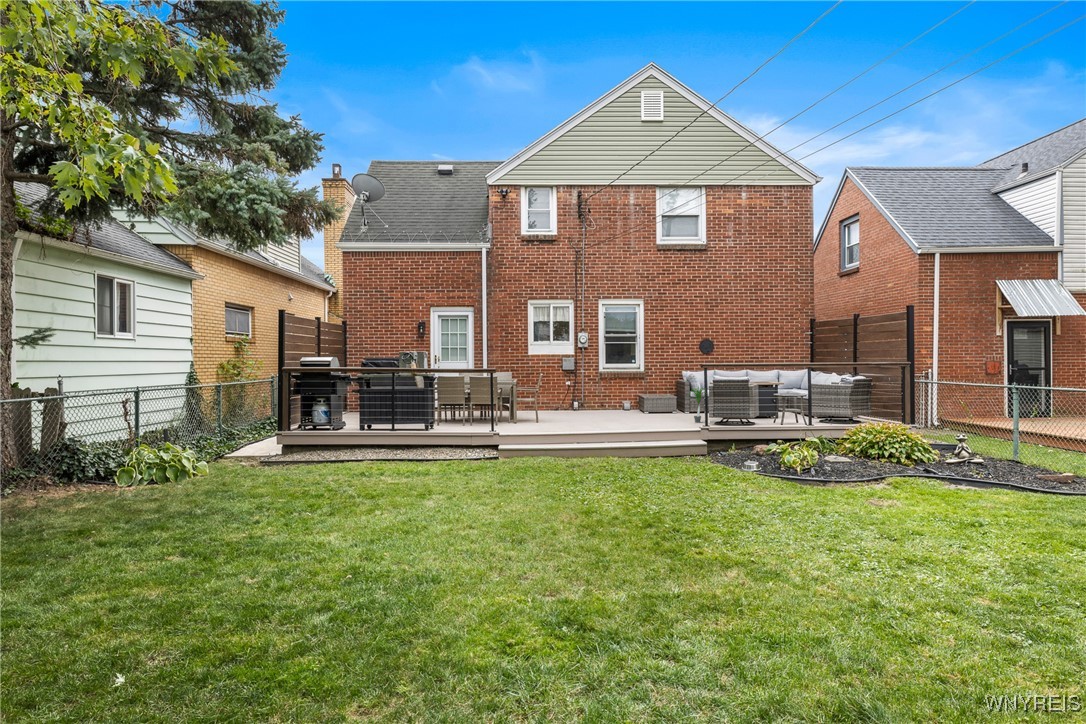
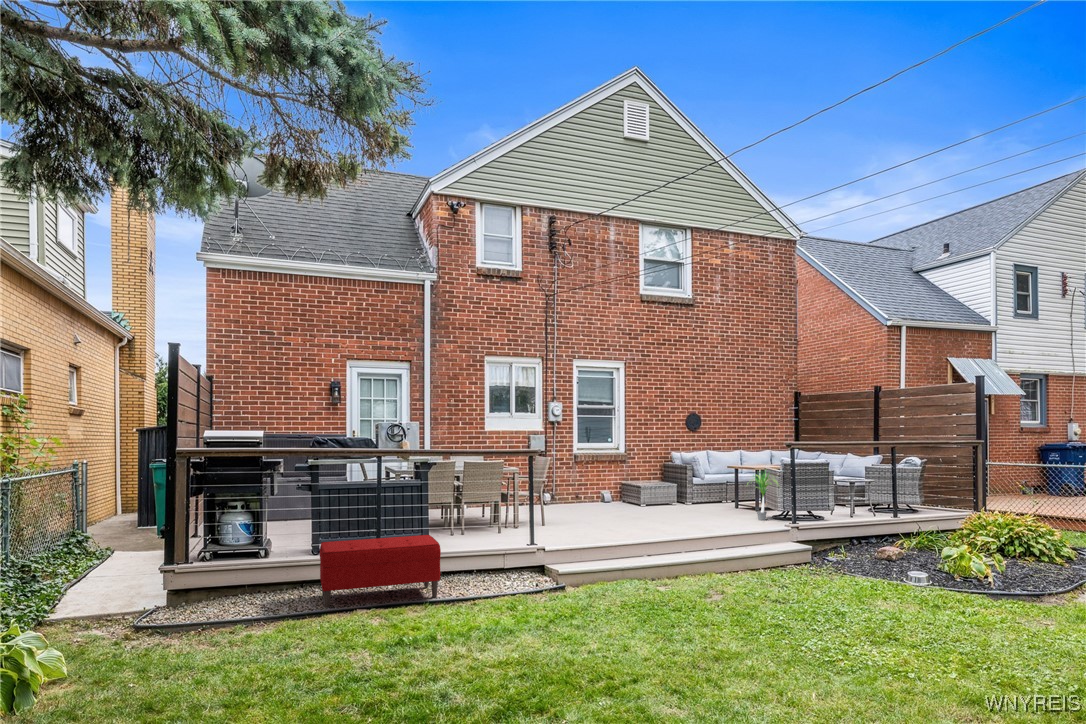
bench: none [349,421,423,459] -> present [320,535,441,608]

